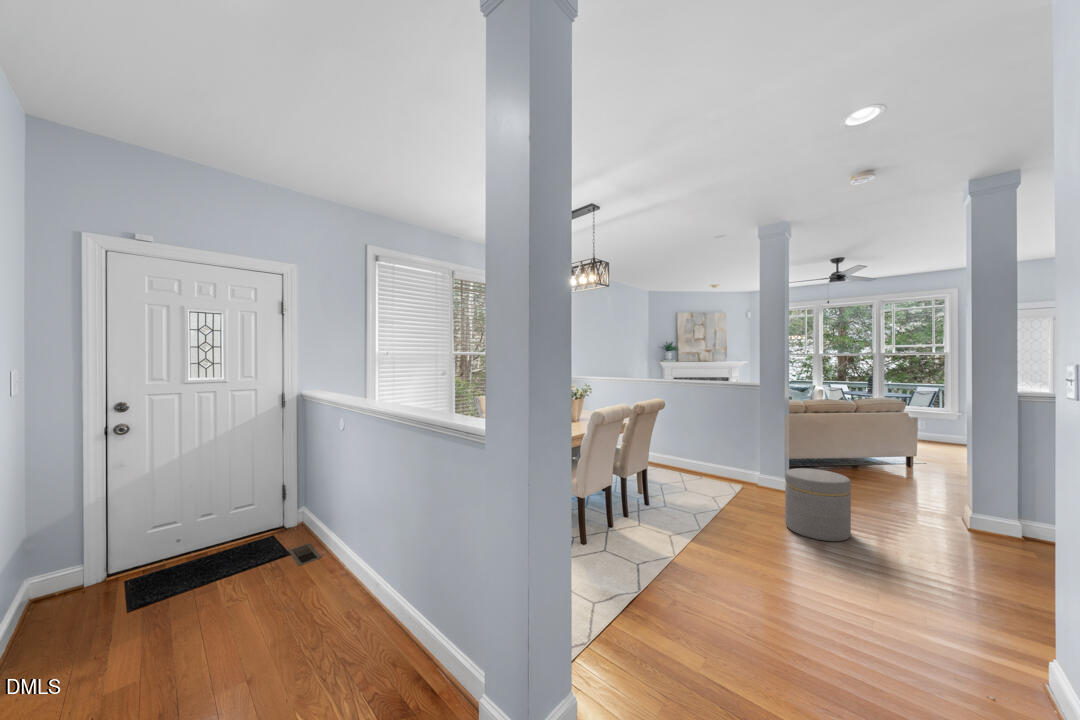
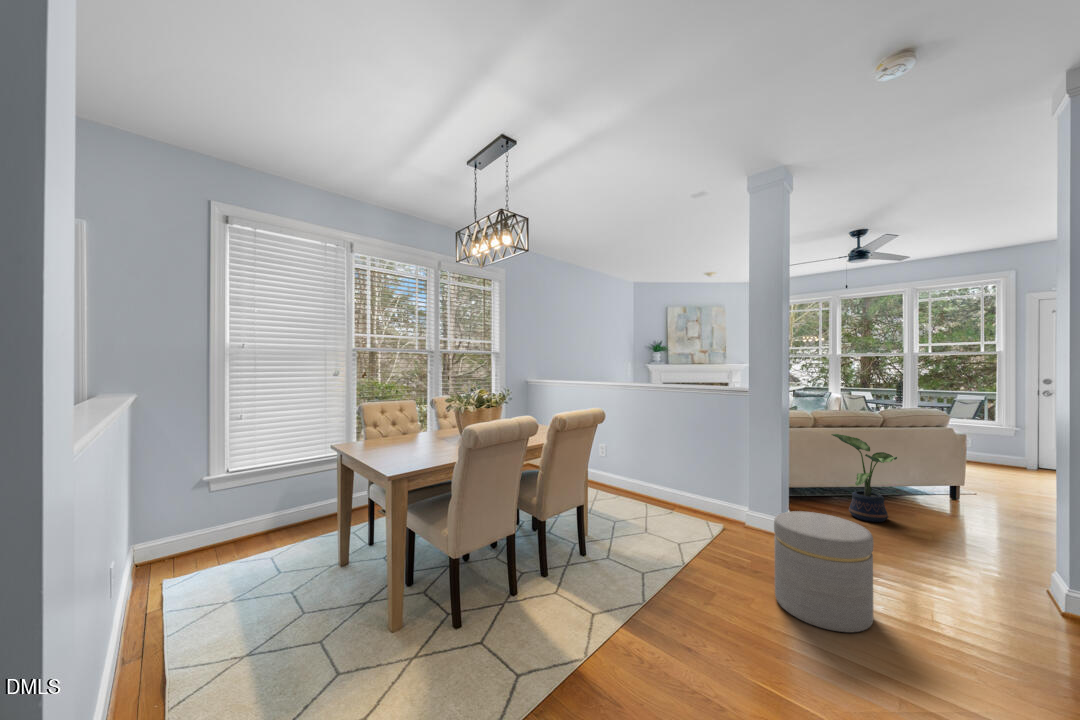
potted plant: none [818,418,867,482] -> present [832,434,897,522]

